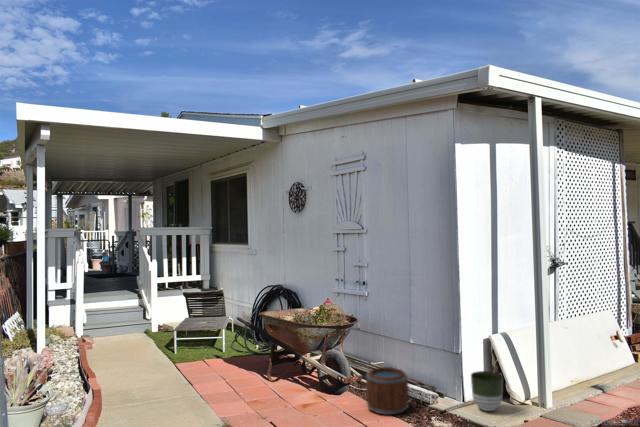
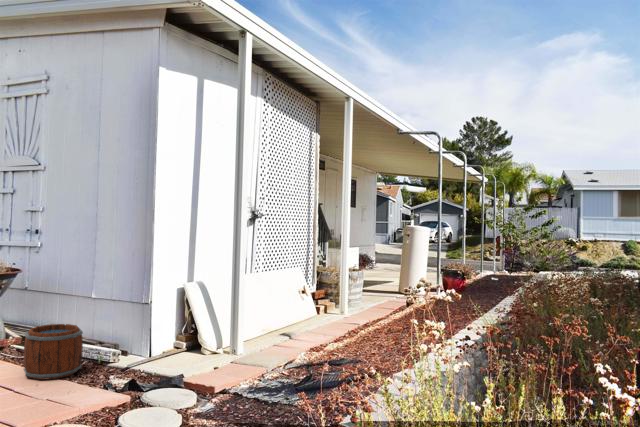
planter: present [471,371,503,411] -> none [160,321,194,362]

